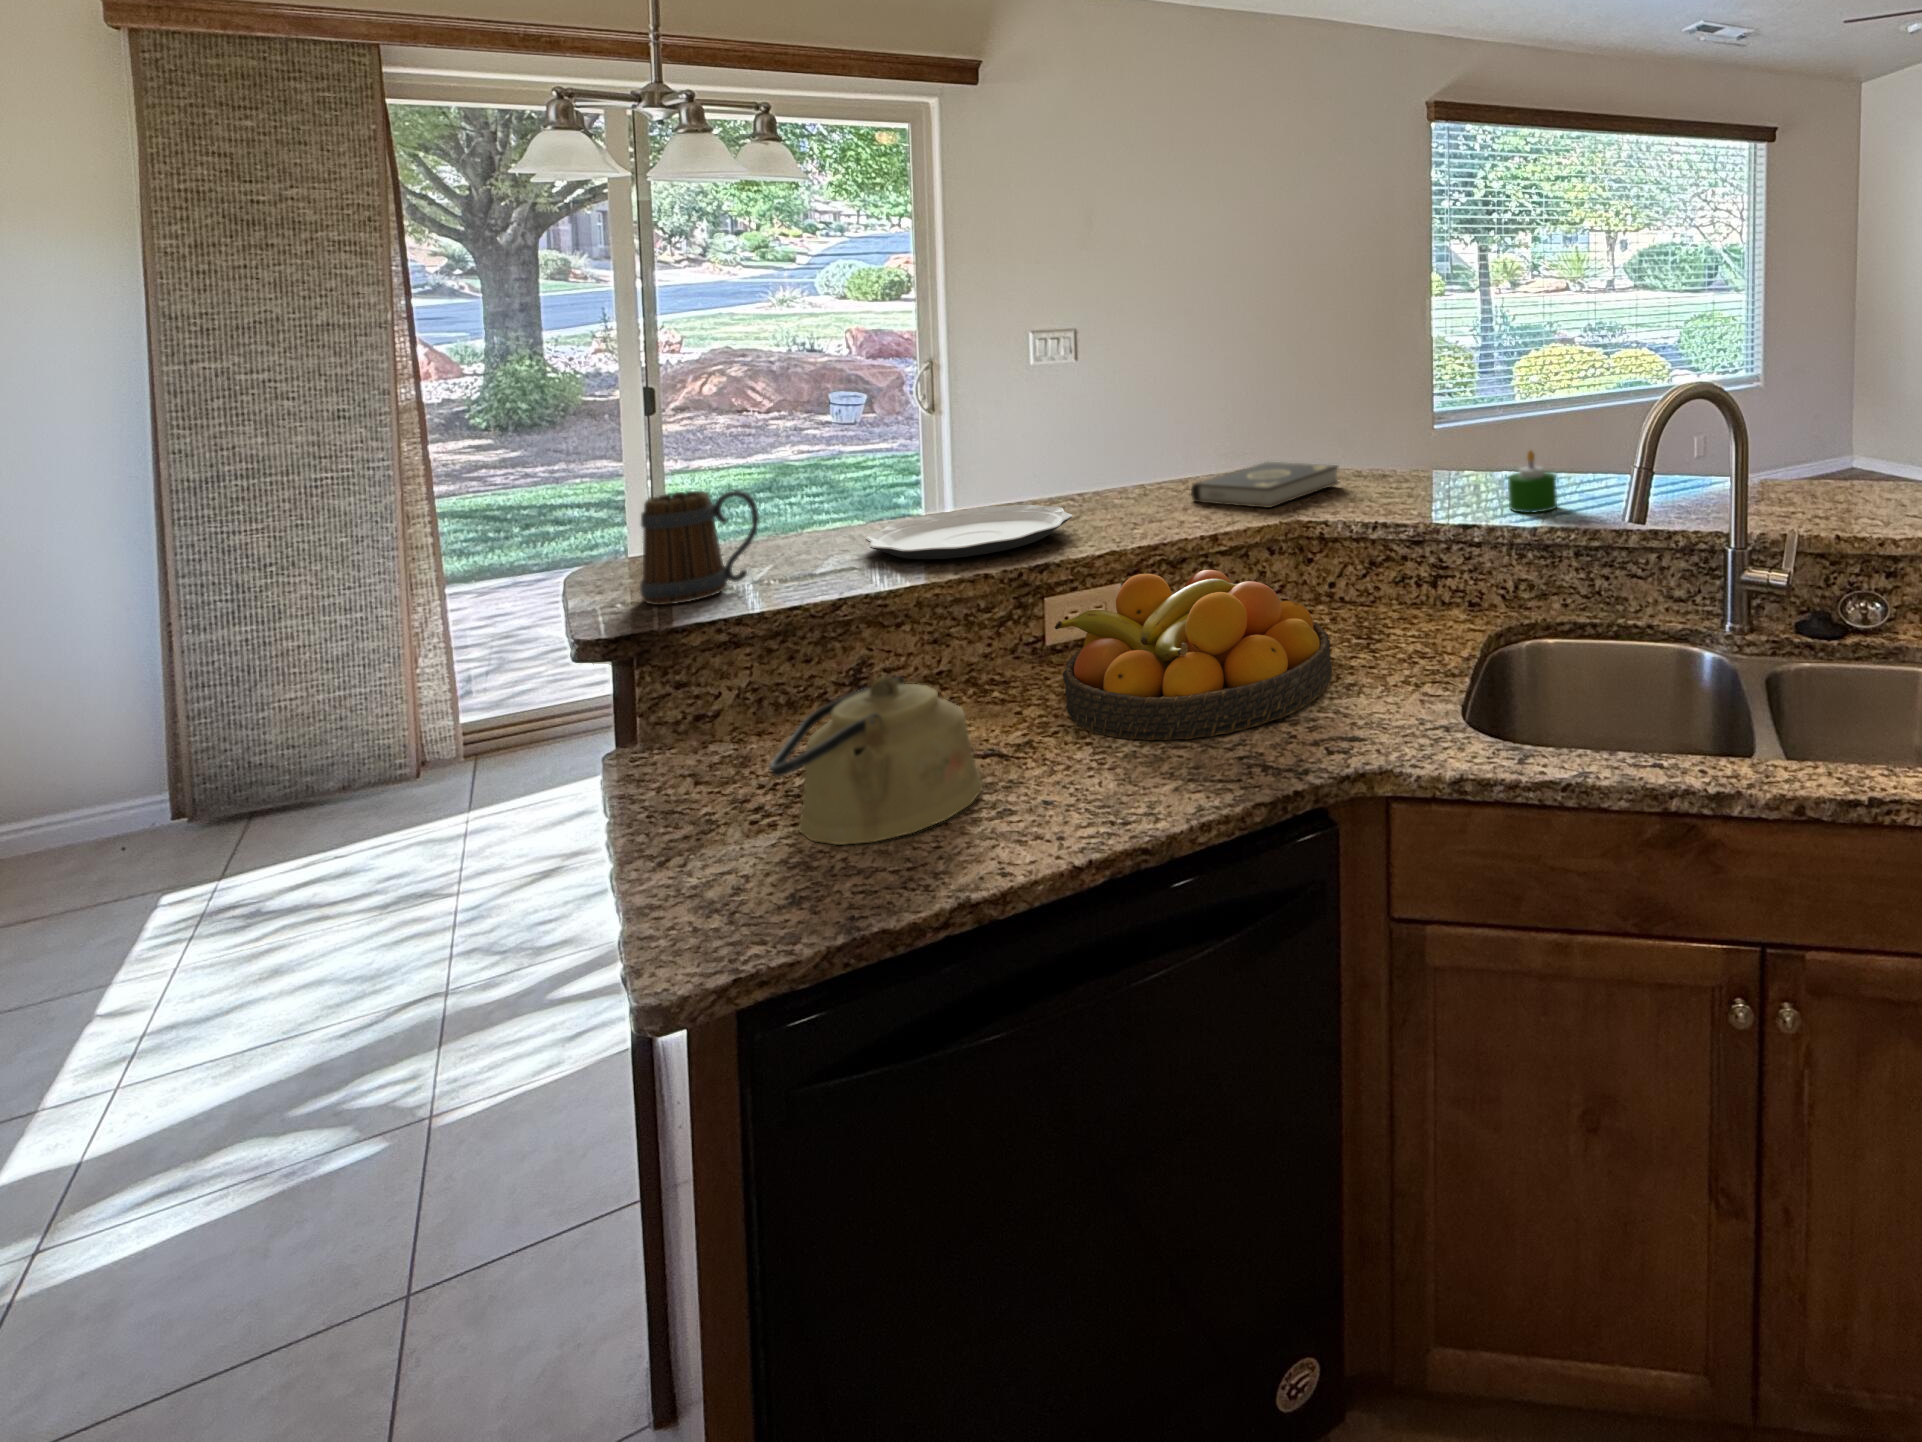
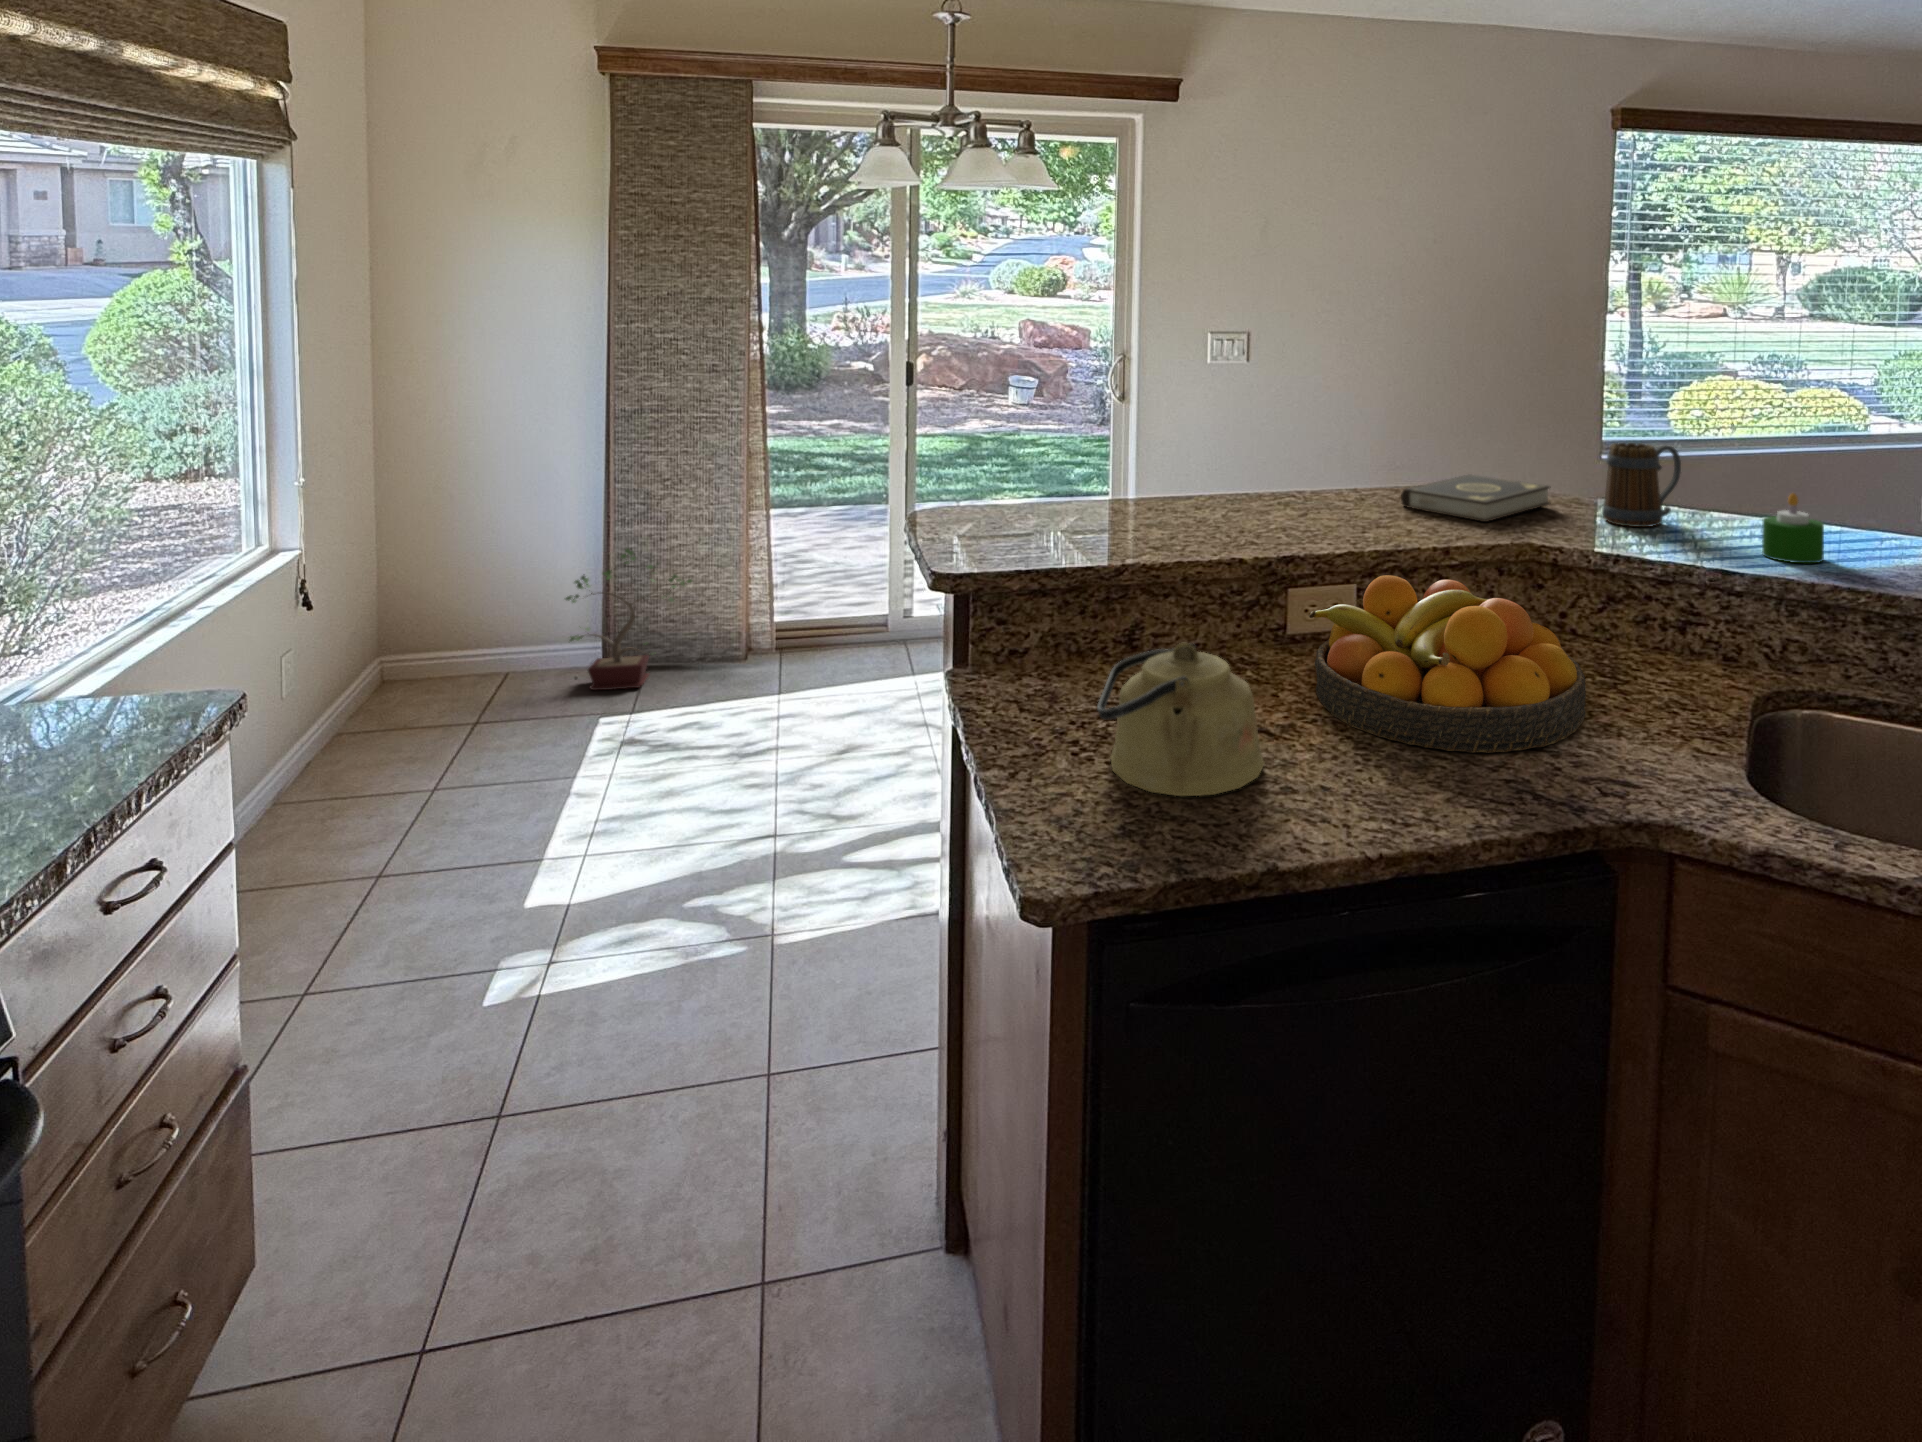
mug: present [640,490,759,605] -> present [1602,443,1681,527]
plate: present [866,505,1072,559] -> none [1125,490,1301,536]
potted plant: none [61,676,304,883] -> present [566,549,692,690]

